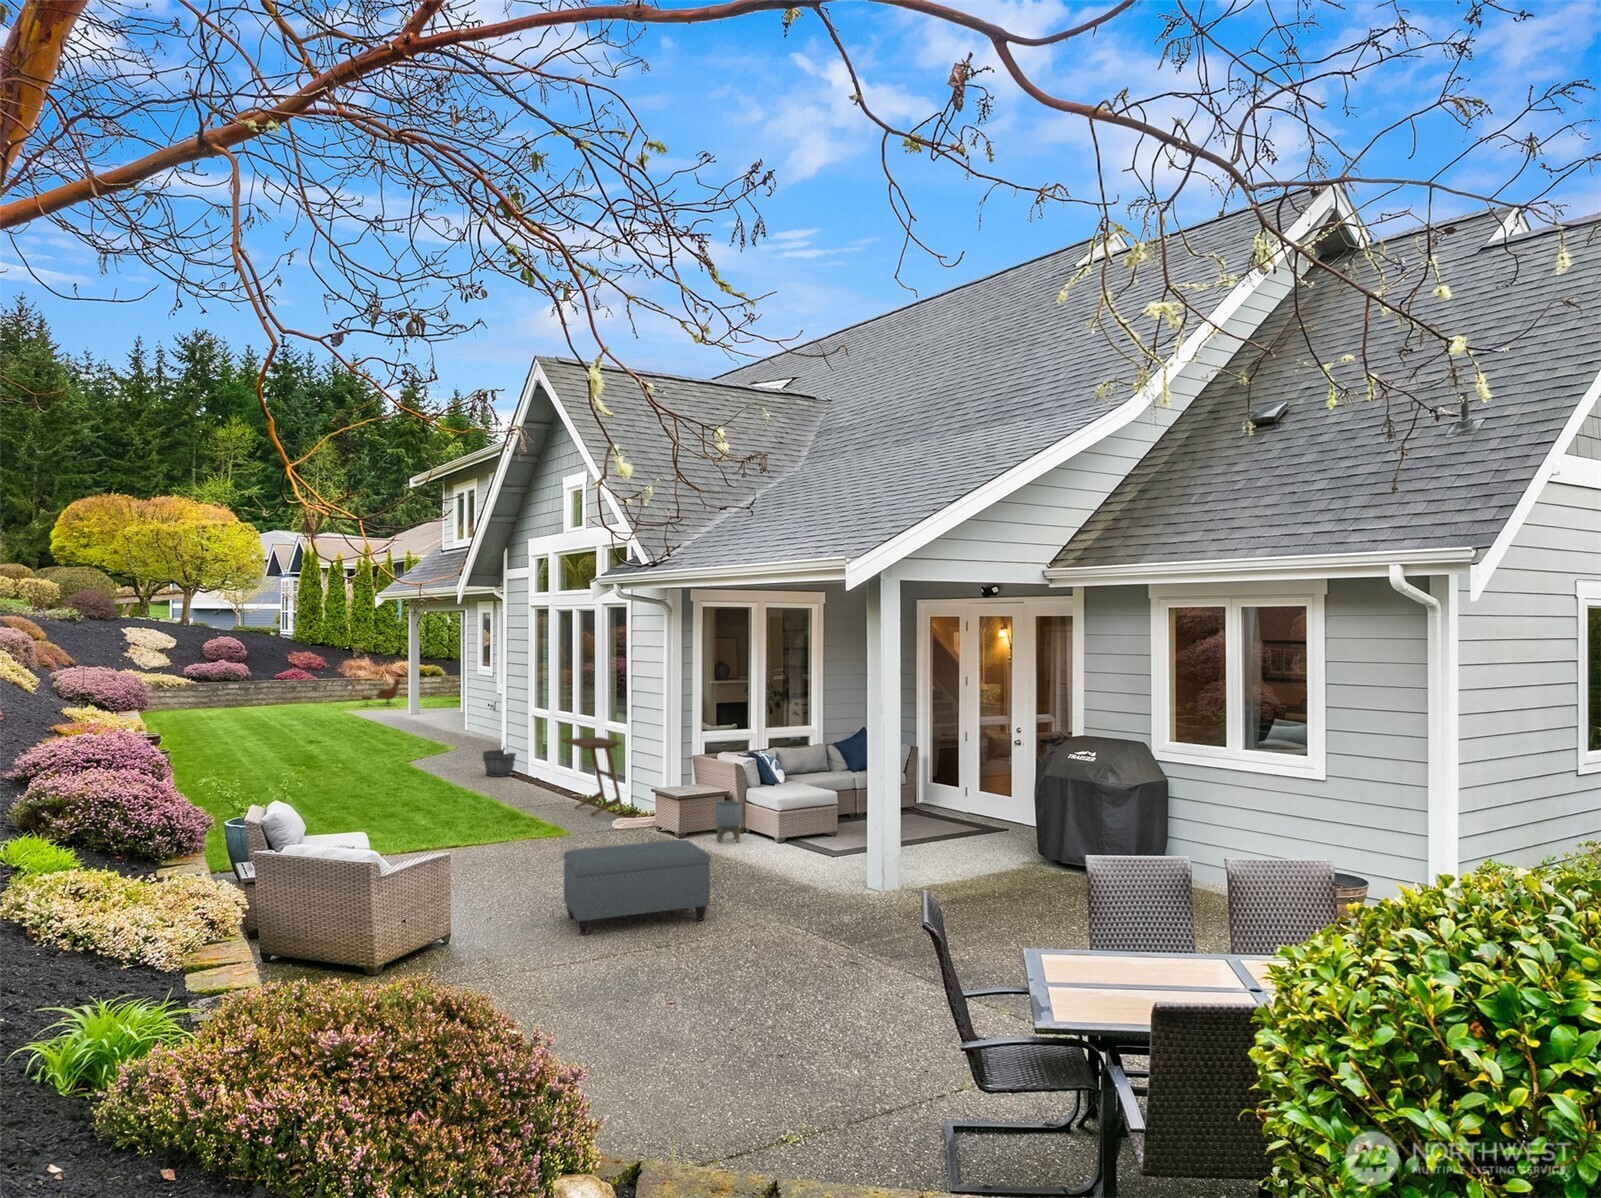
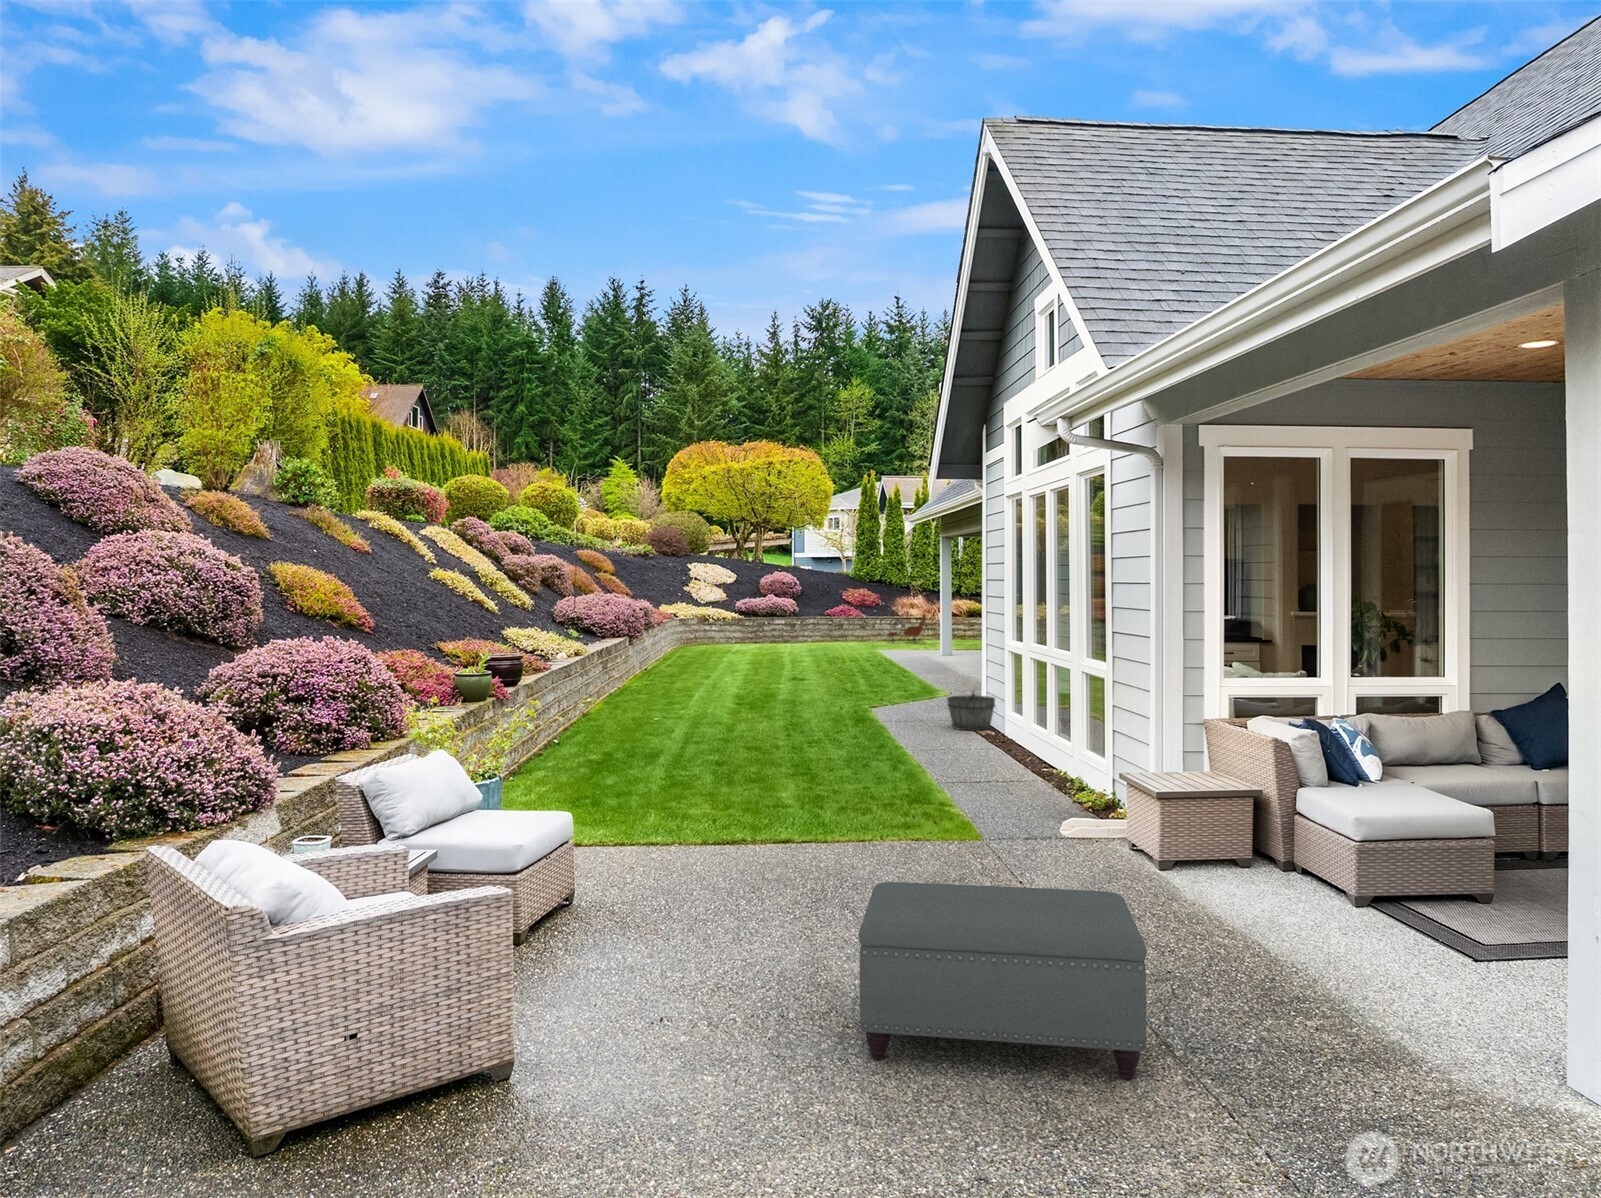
side table: present [562,737,623,816] -> none [1012,684,1100,801]
planter: present [715,801,742,843] -> none [1233,806,1286,885]

